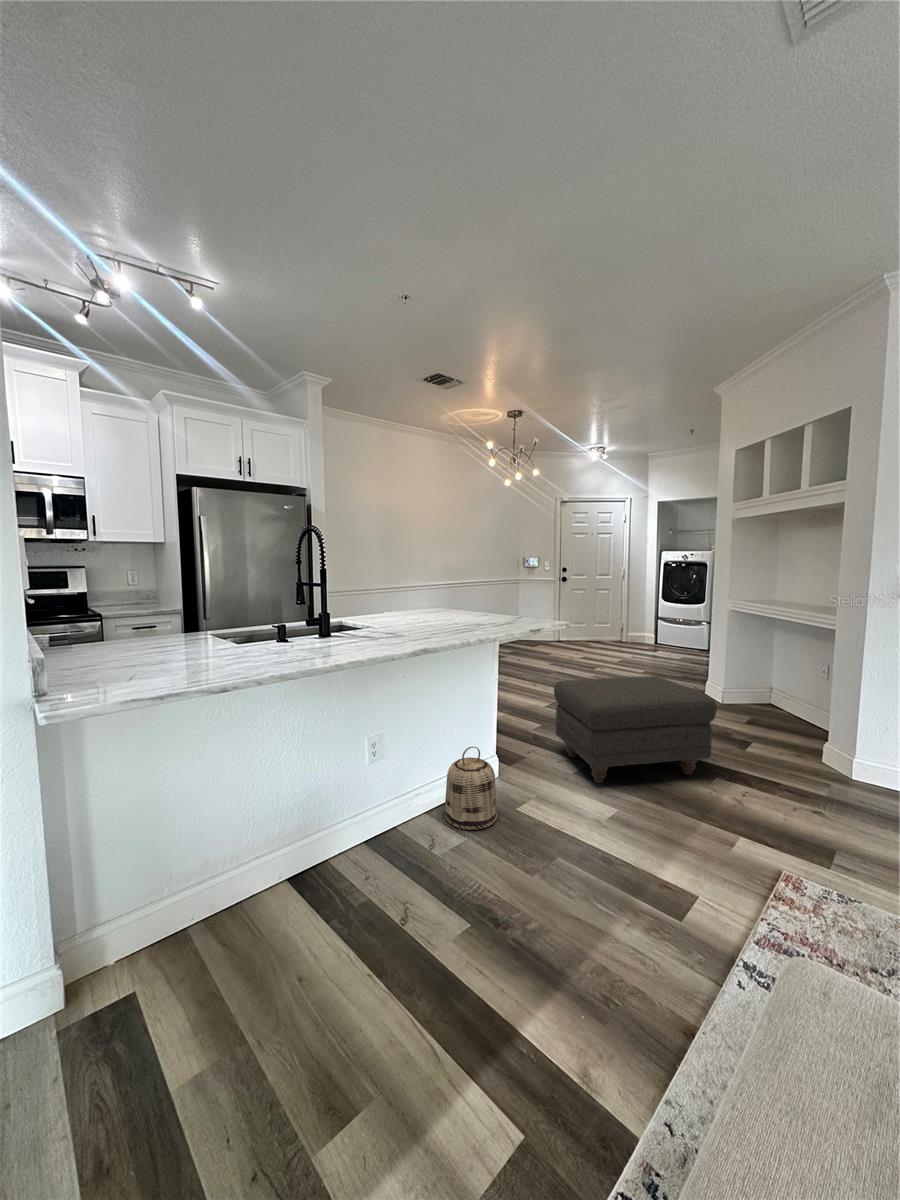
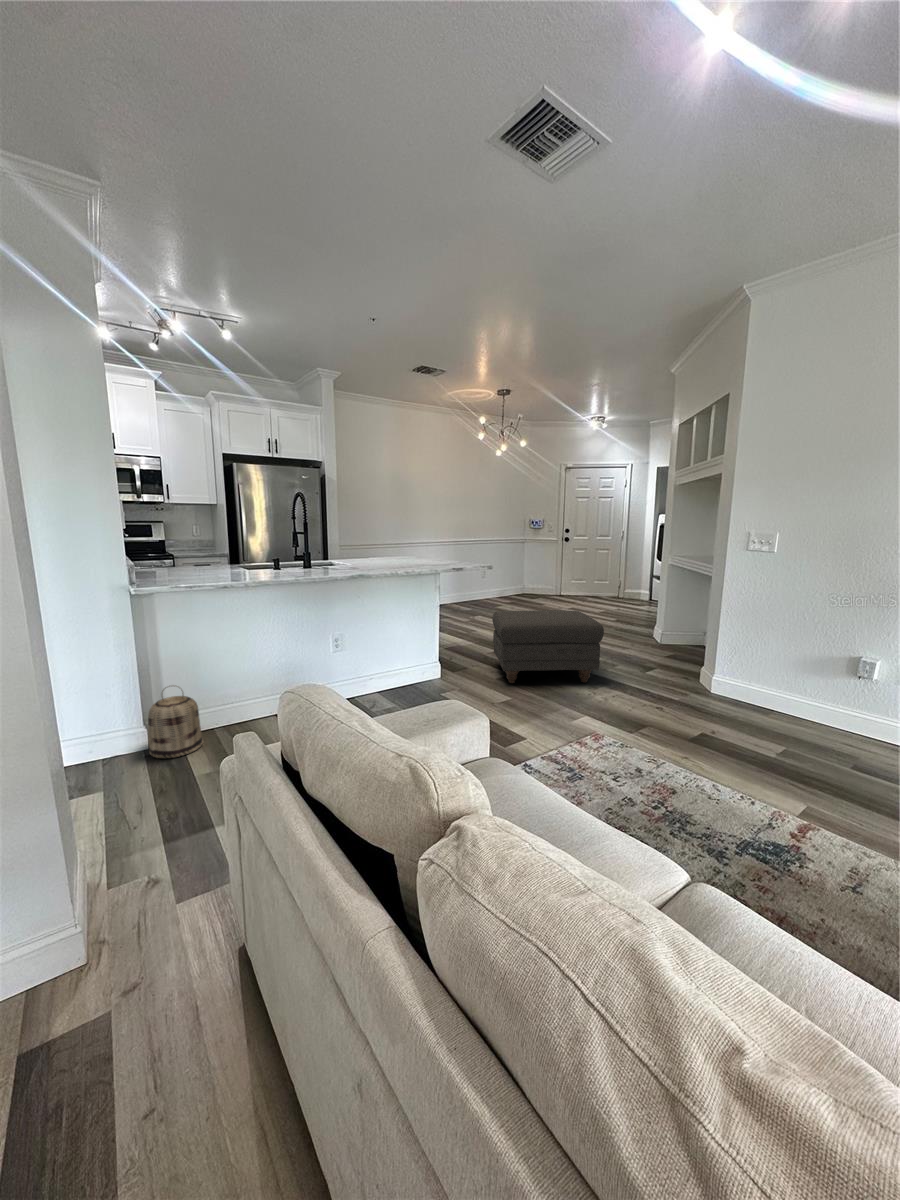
basket: present [445,747,497,830] -> present [148,691,203,758]

